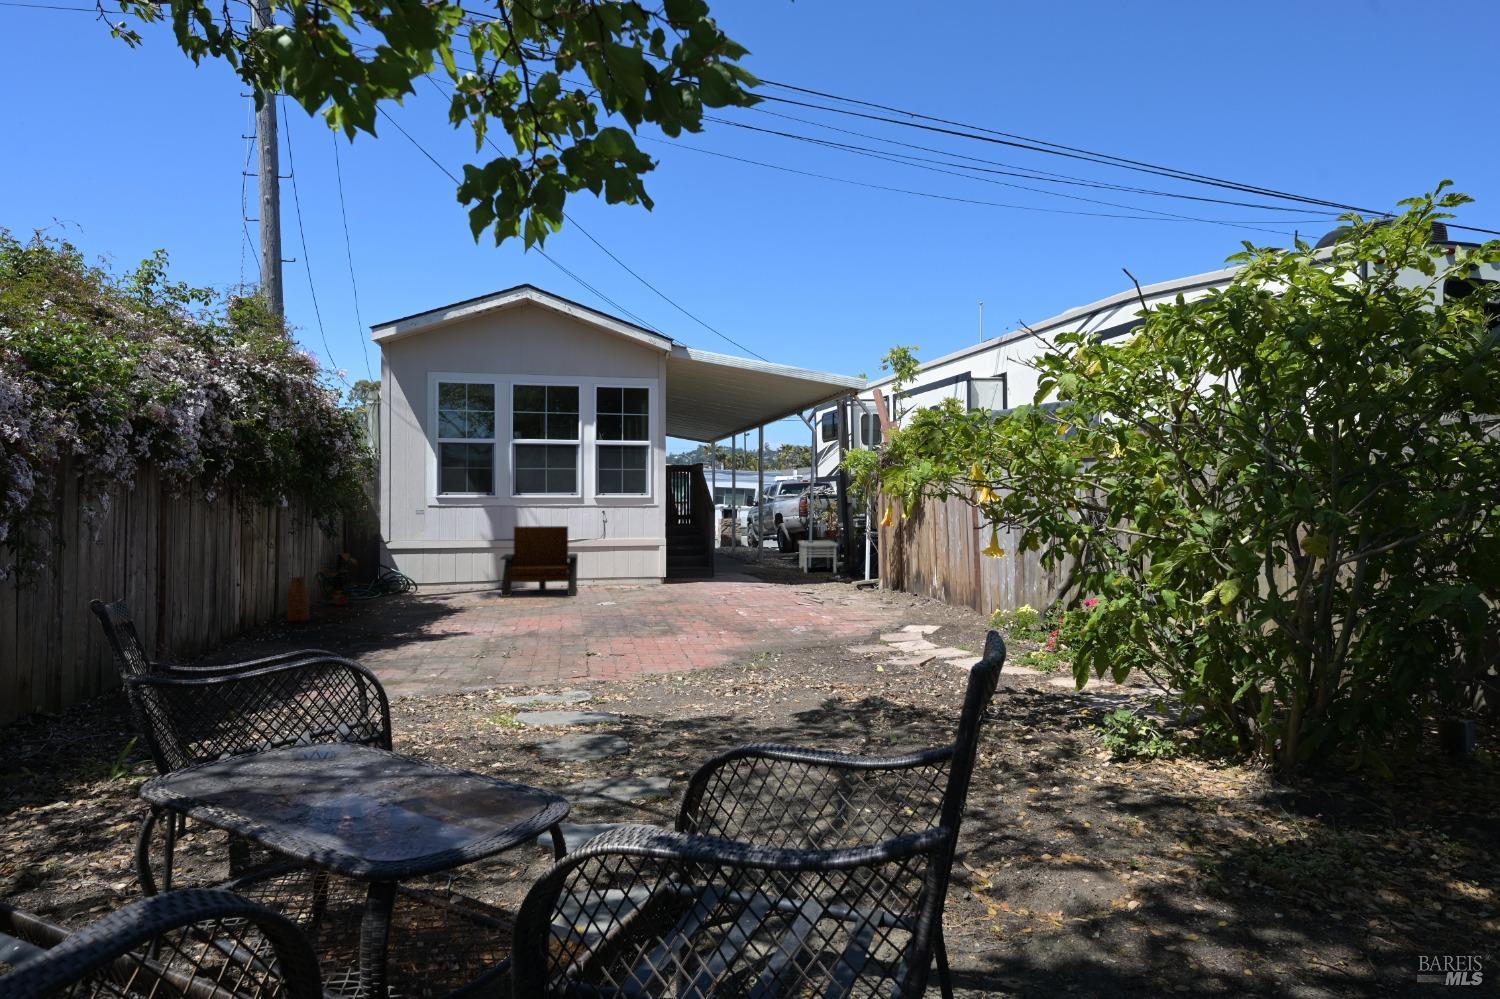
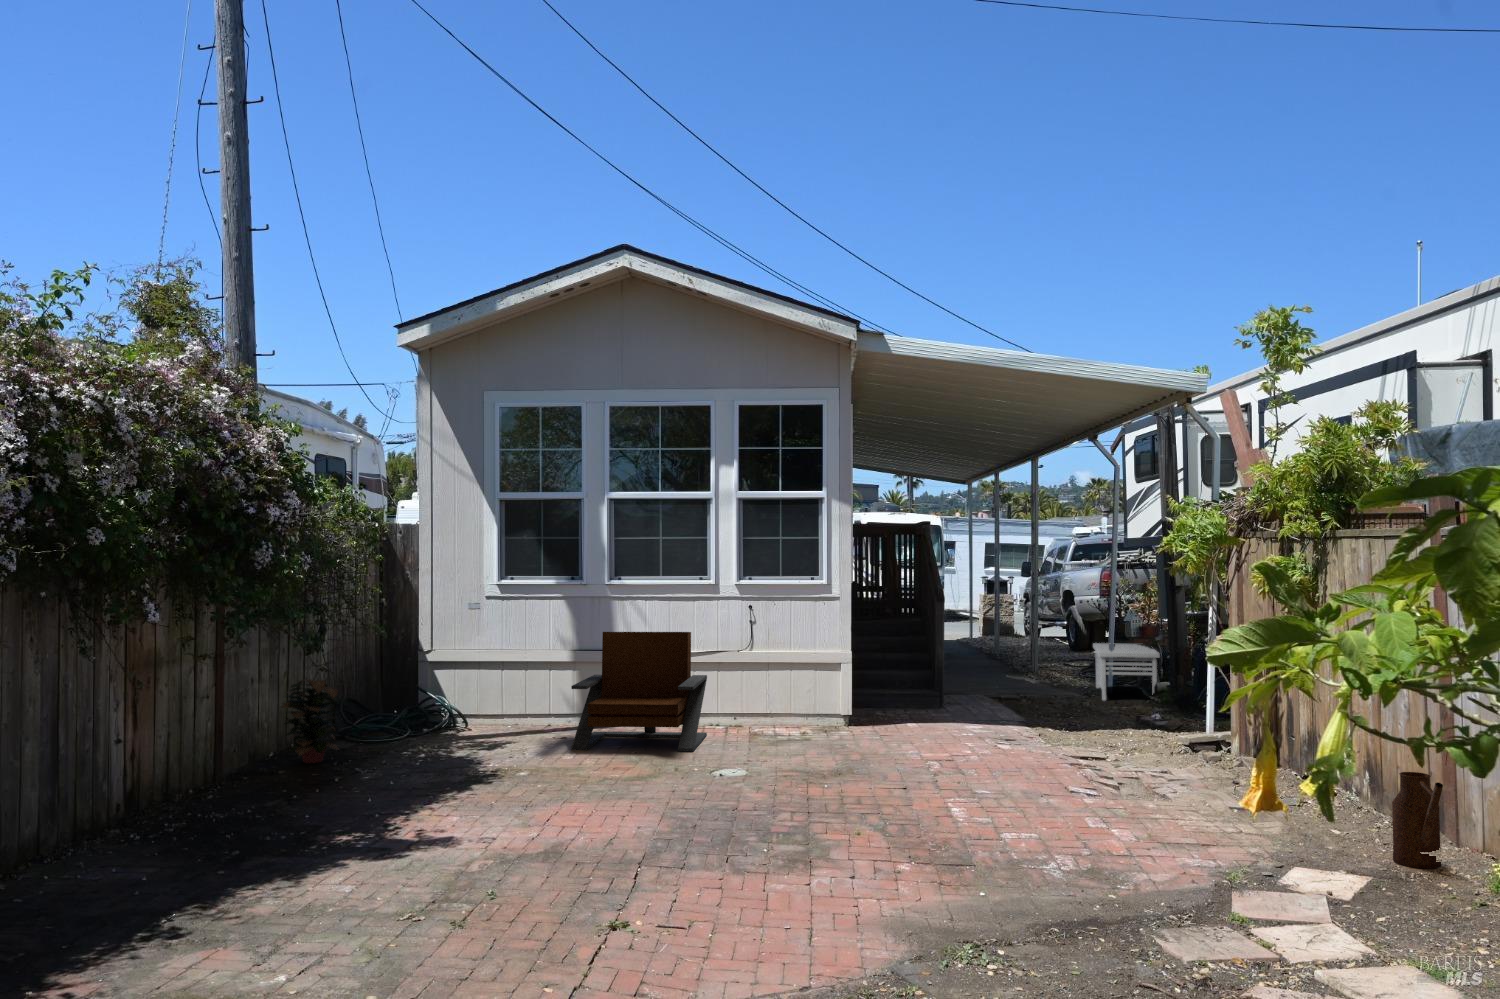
watering can: present [287,575,310,622] -> present [1392,772,1443,869]

